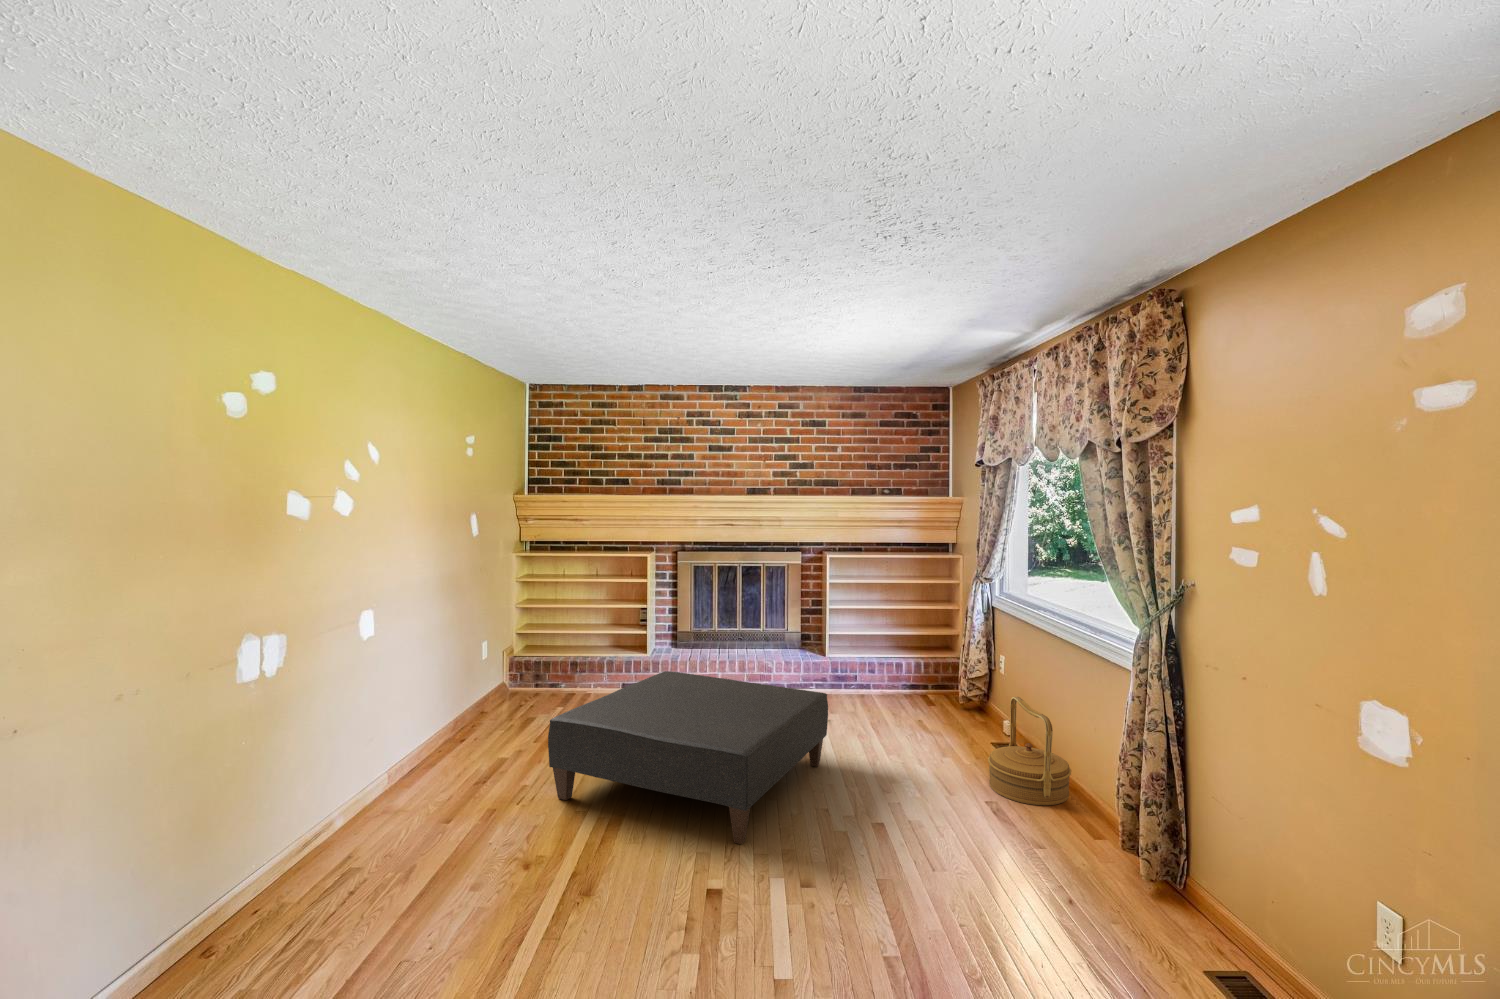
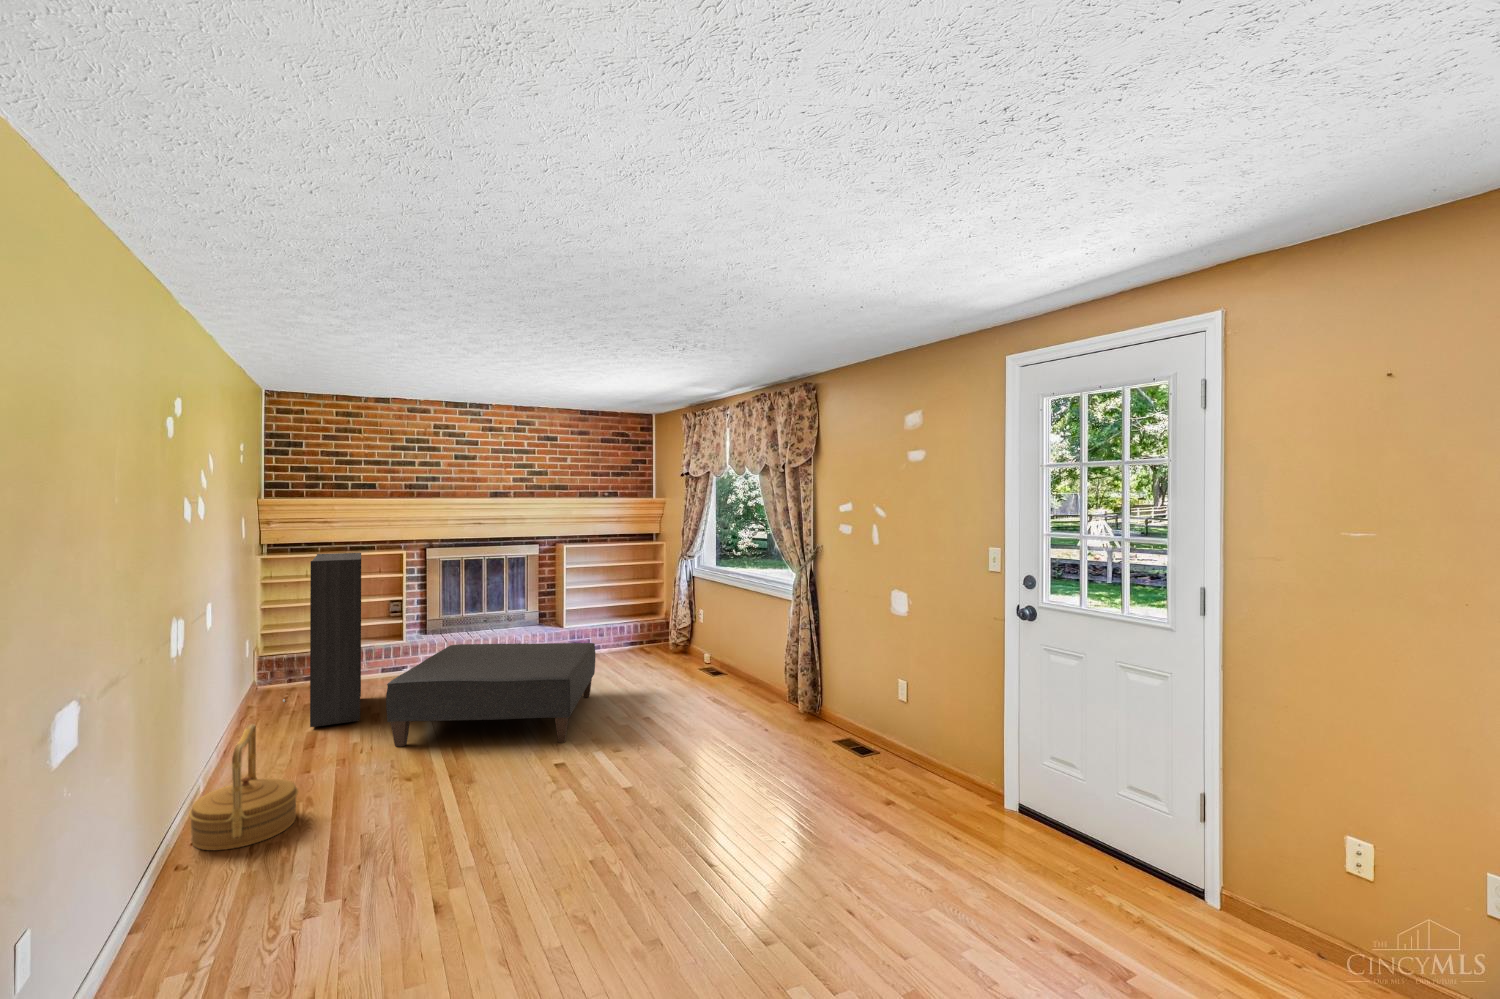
bookcase: none [507,554,584,750] -> present [283,553,361,727]
woven basket: present [988,697,1071,805] -> present [189,724,298,850]

